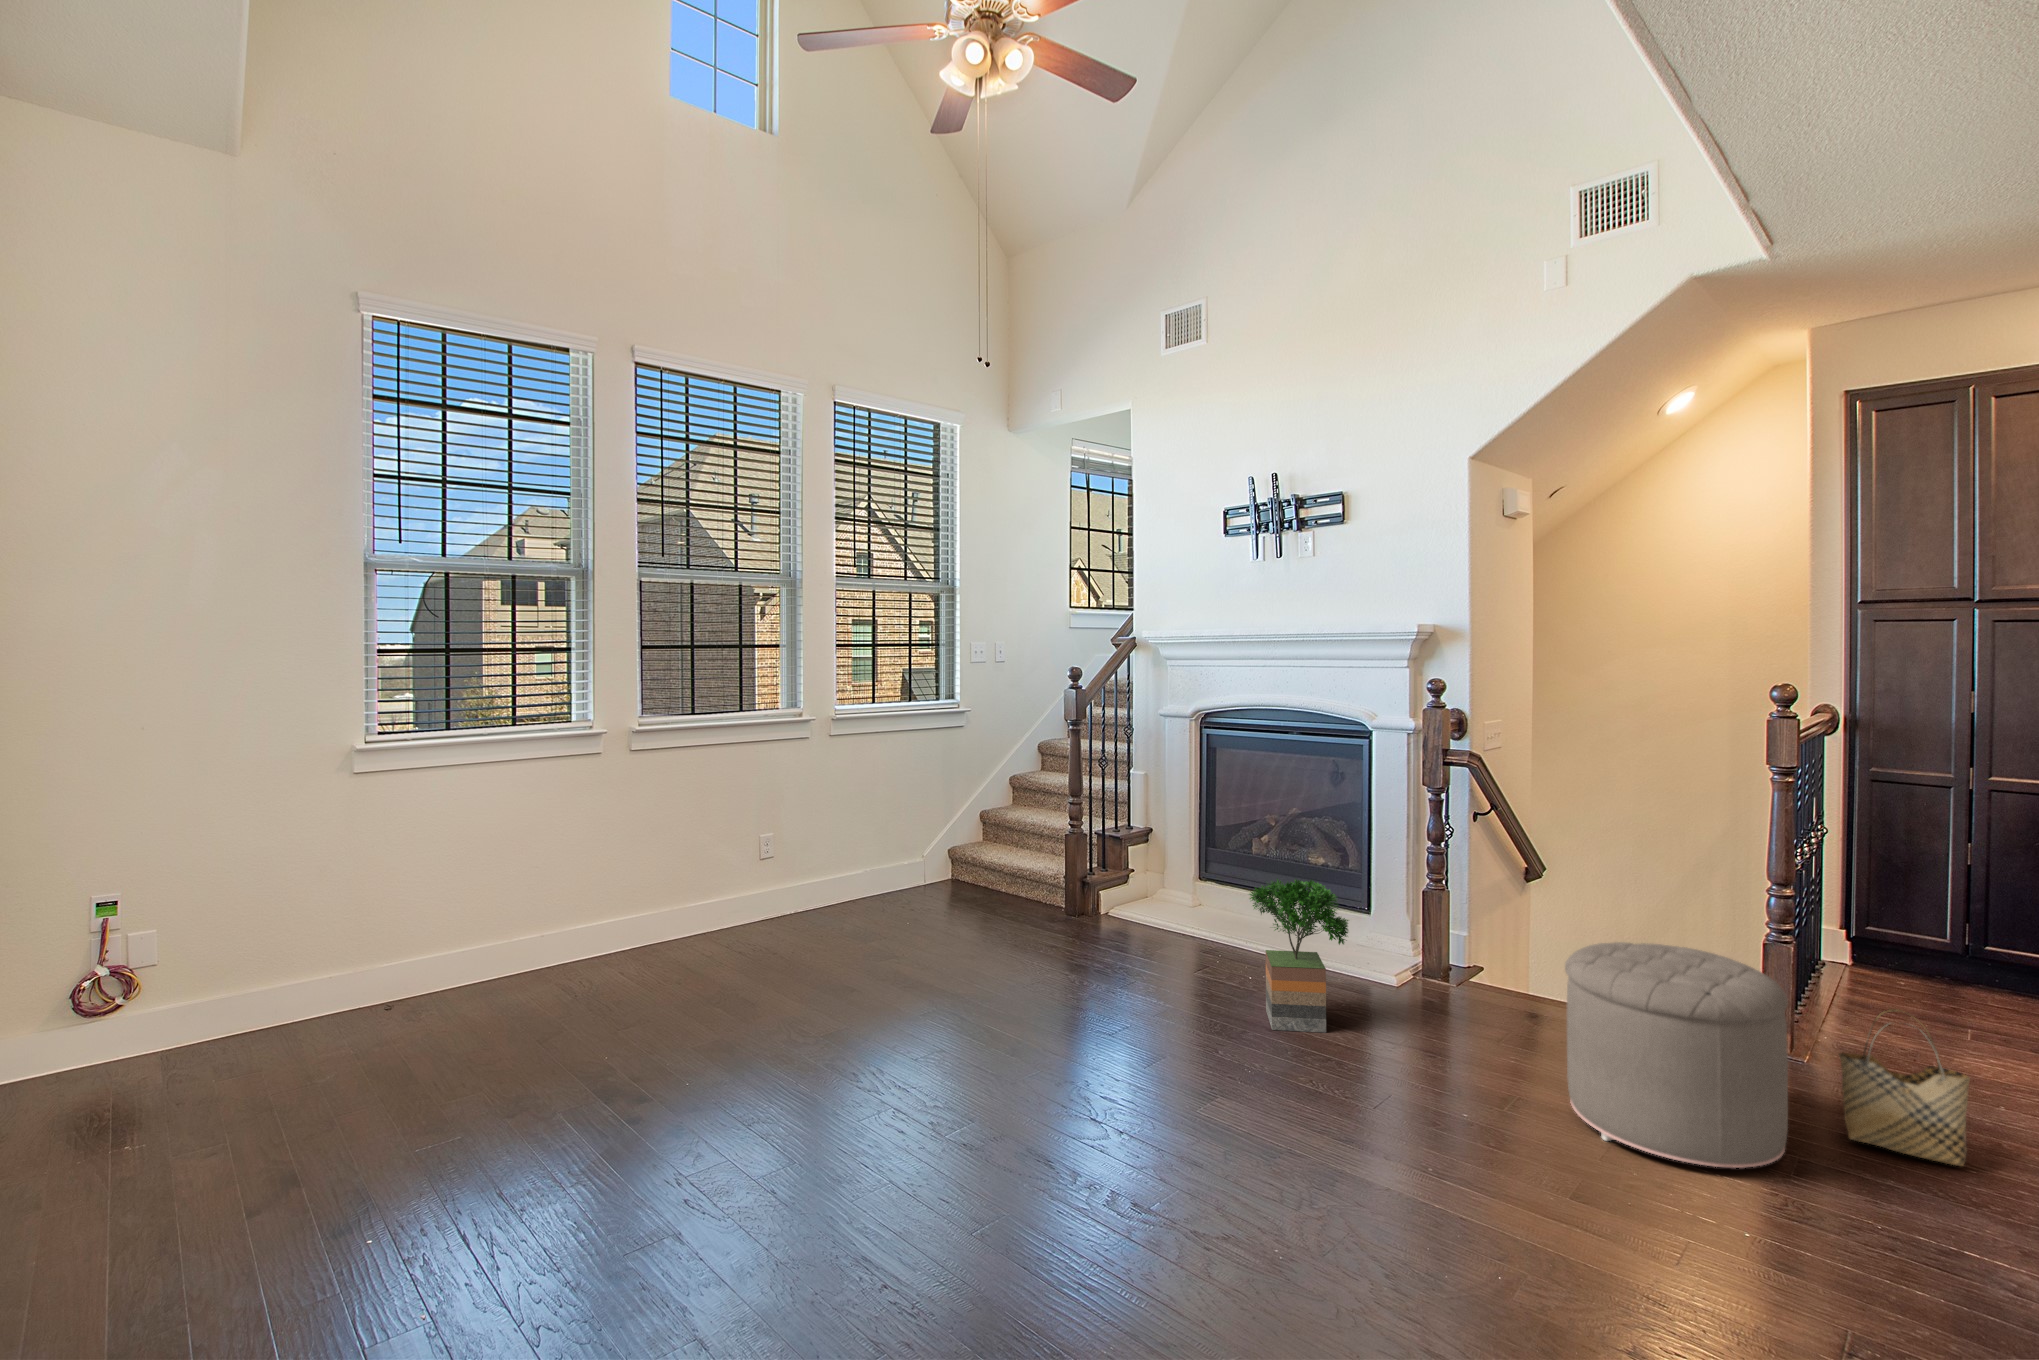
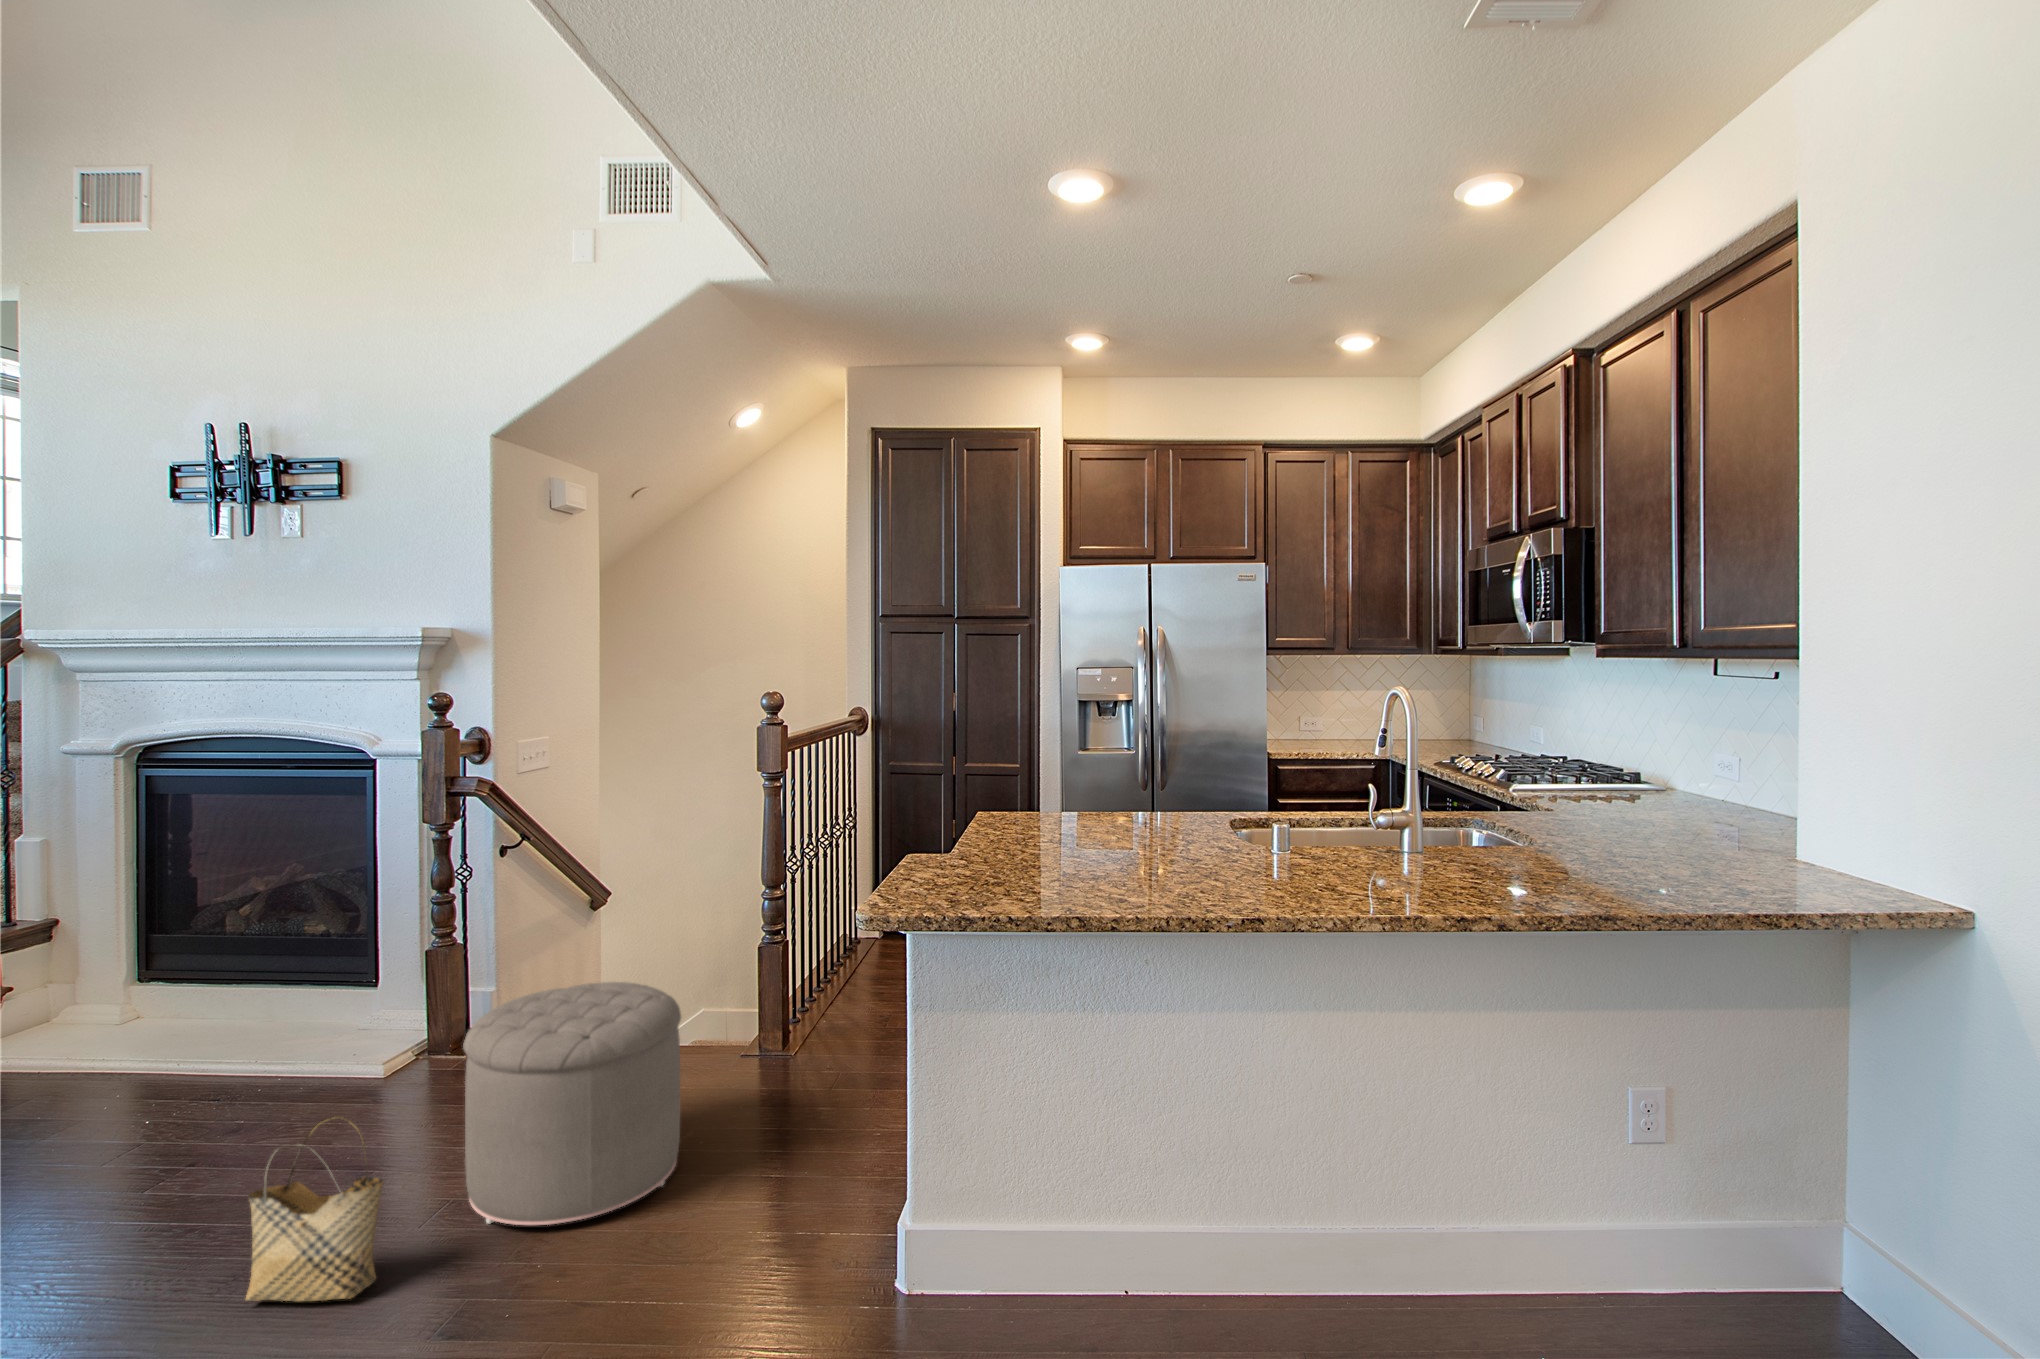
potted tree: present [1249,879,1348,1033] -> none [74,975,244,1200]
woven basket: present [1839,1009,1970,1166] -> present [246,1116,384,1301]

